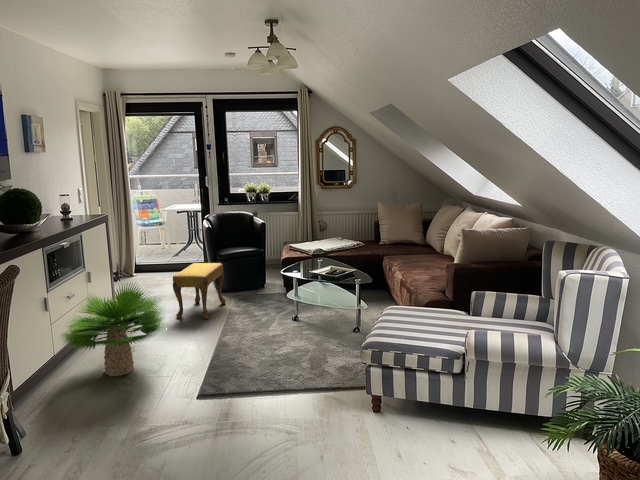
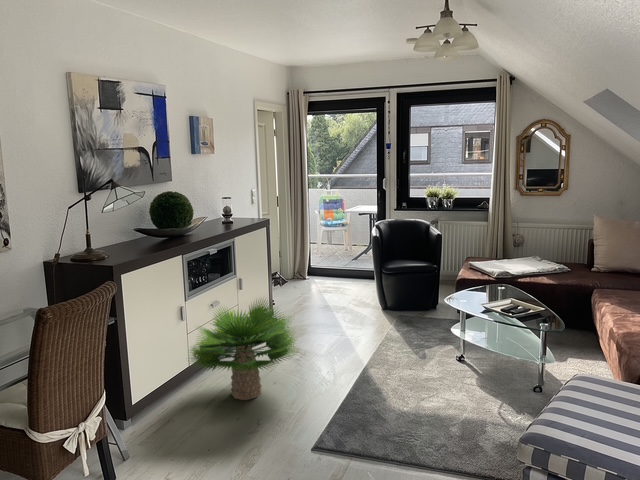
footstool: present [173,263,226,320] -> none [325,276,386,342]

